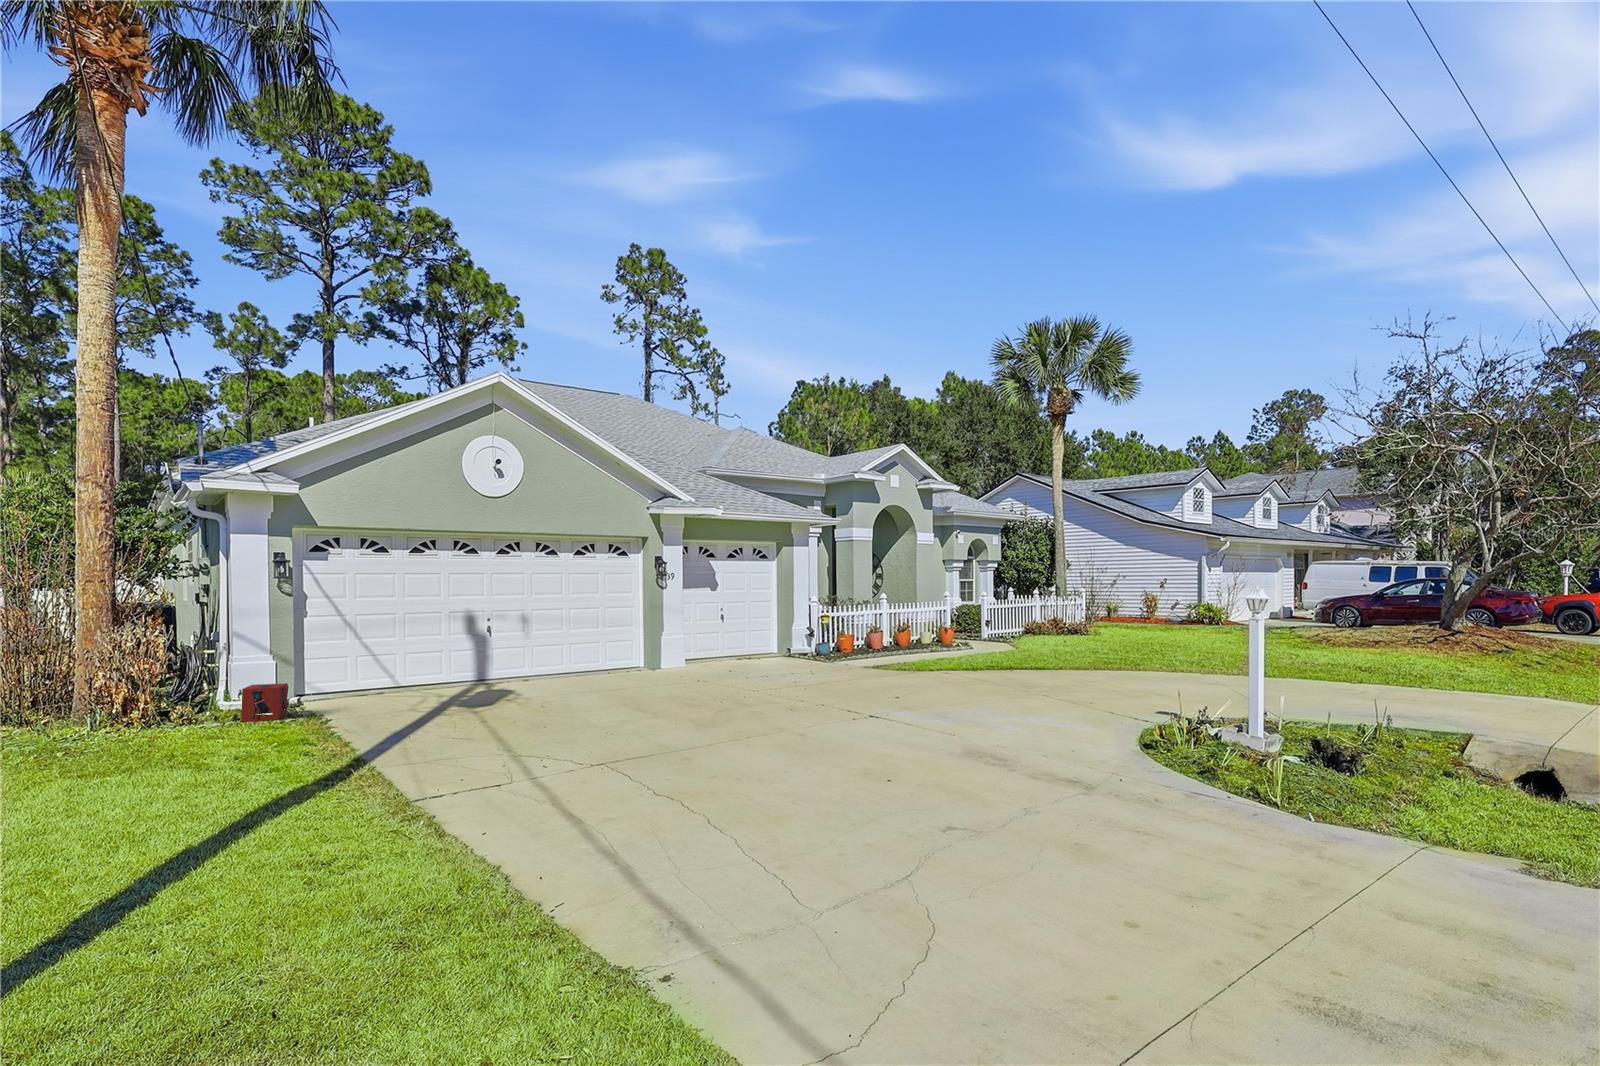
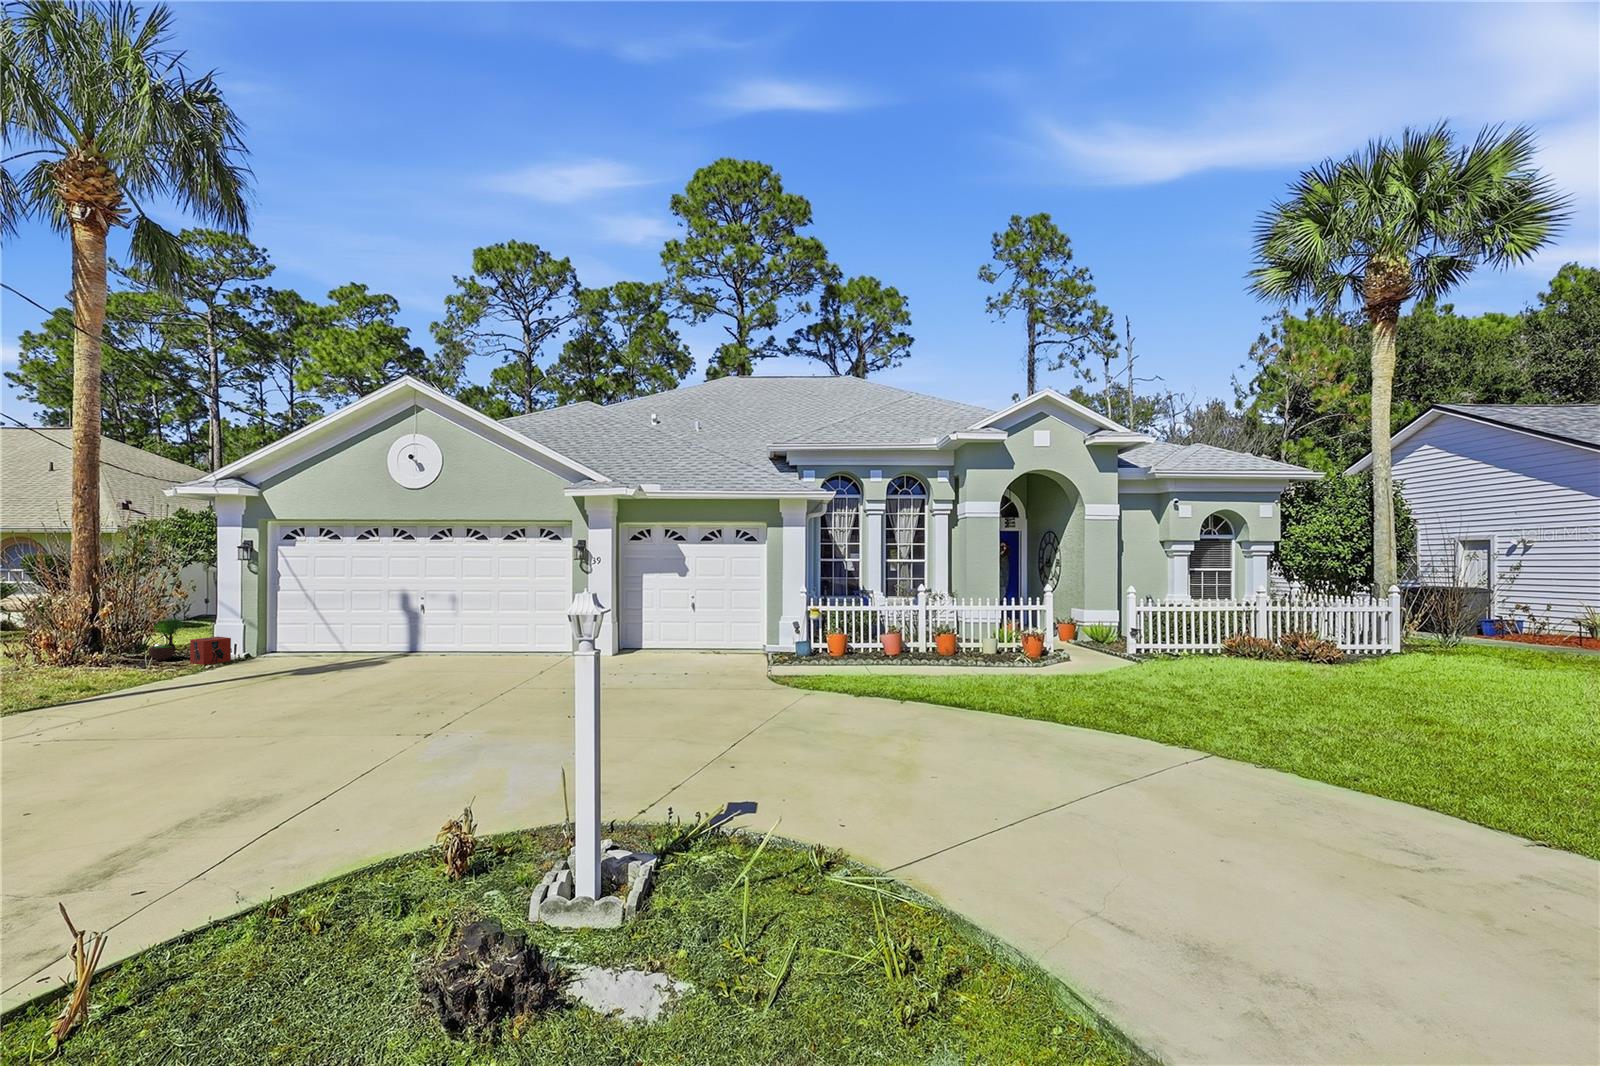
potted tree: none [145,659,201,727] -> present [148,618,182,660]

